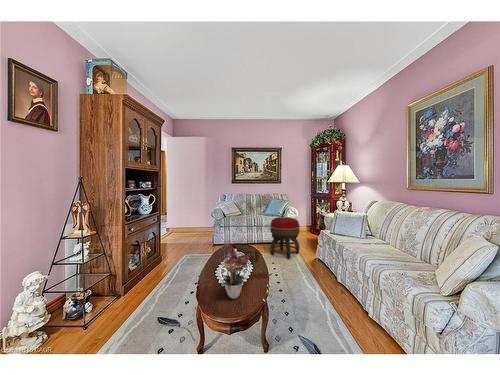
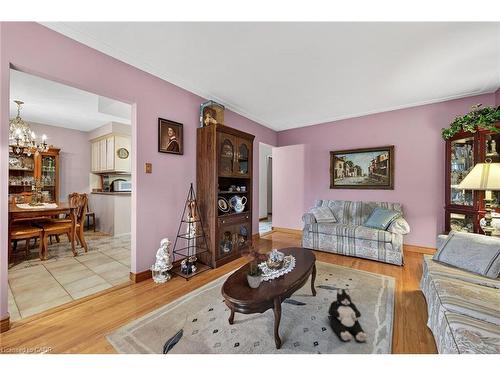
footstool: present [270,217,300,259] -> none [356,230,397,282]
plush toy: none [284,270,319,316] -> present [328,288,368,341]

